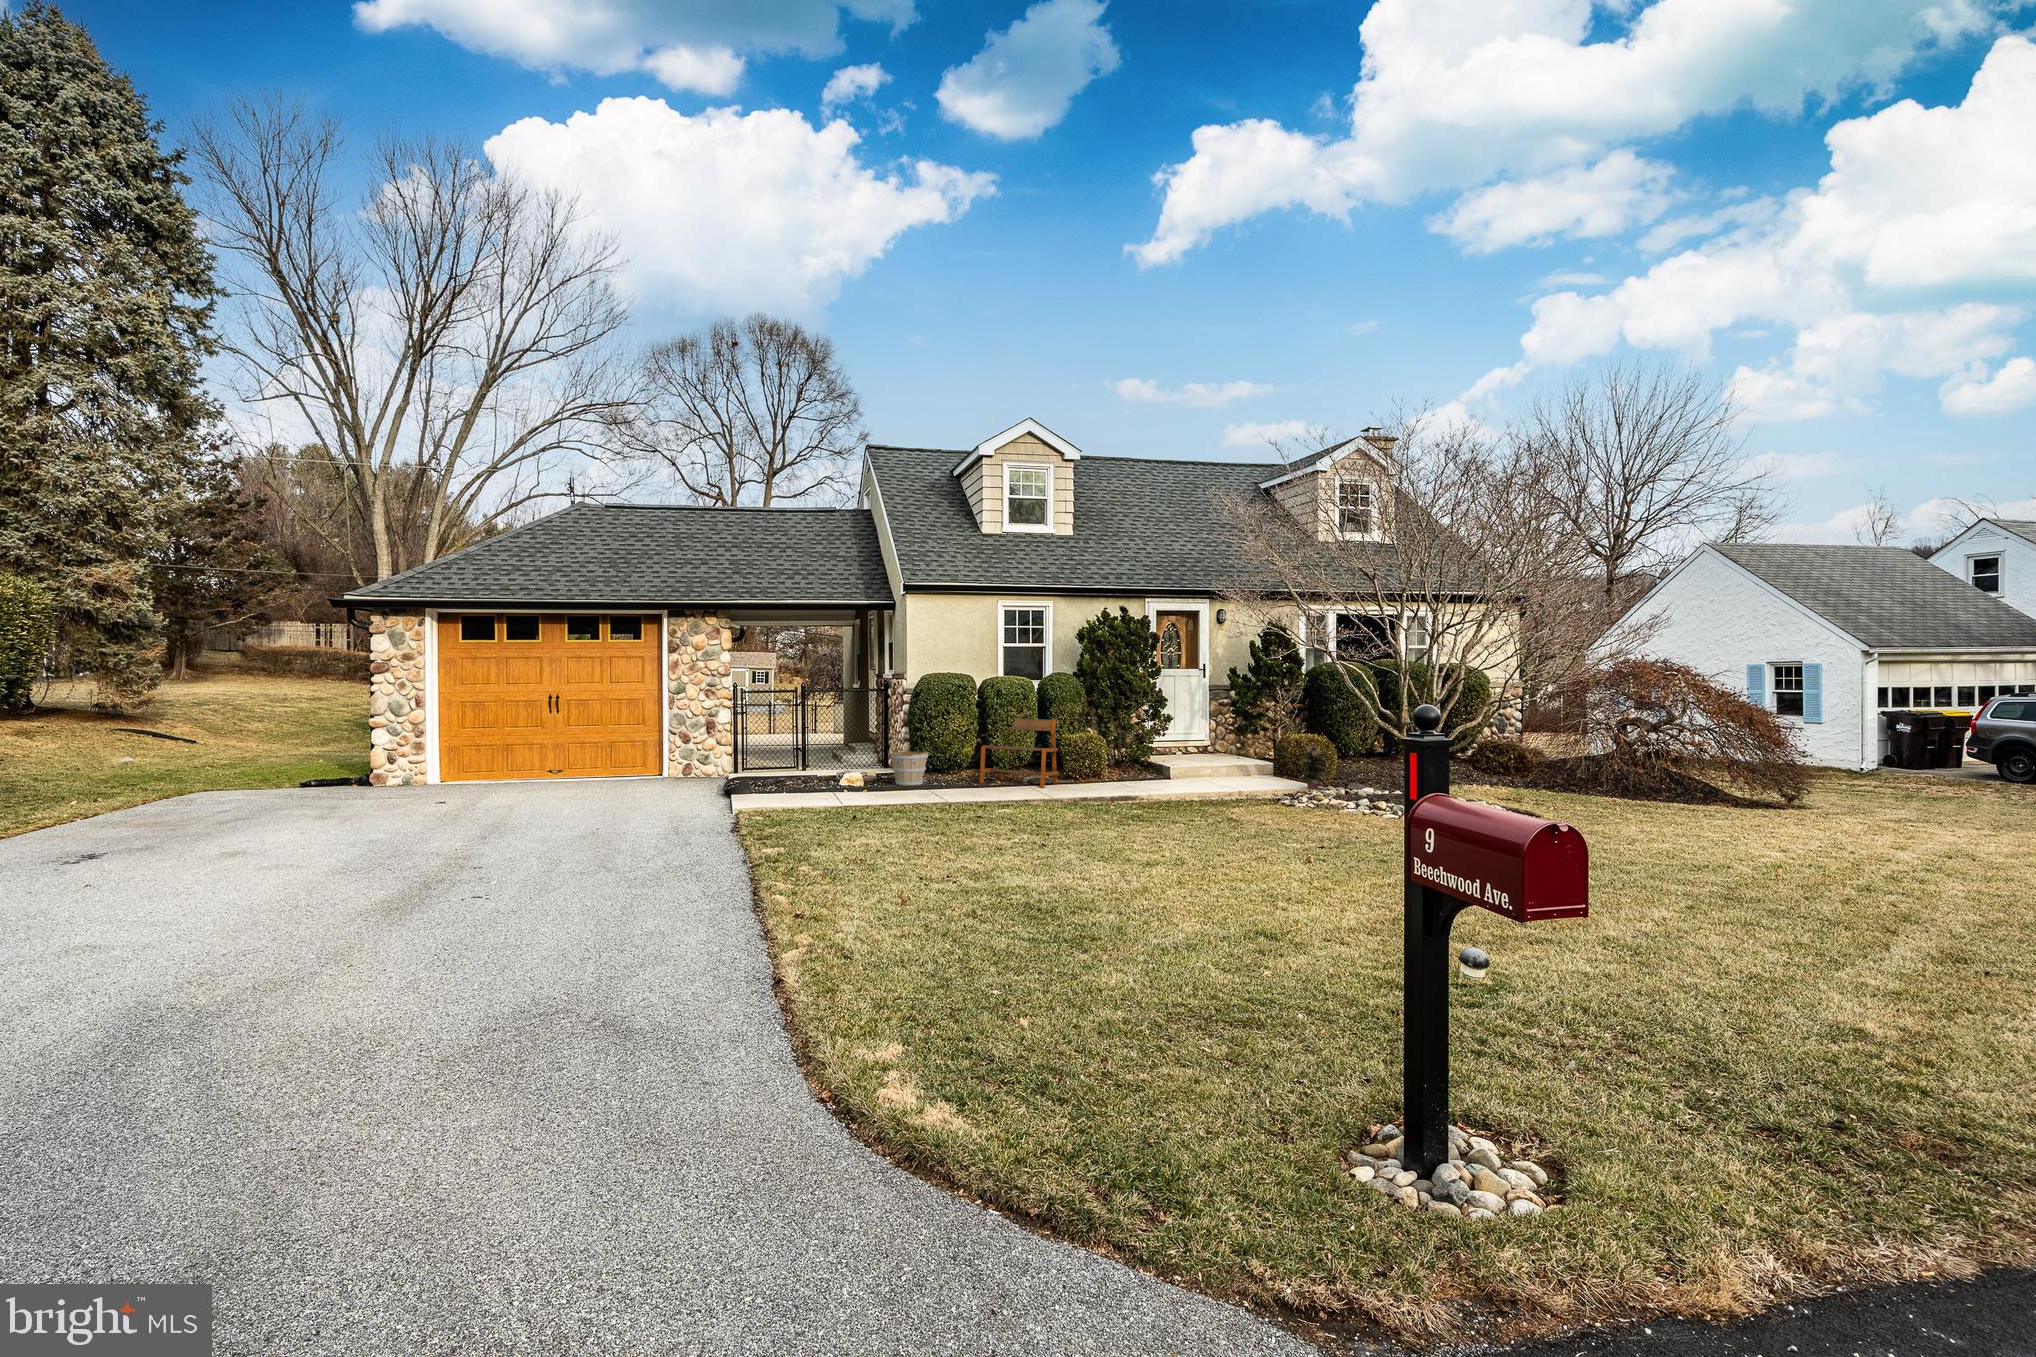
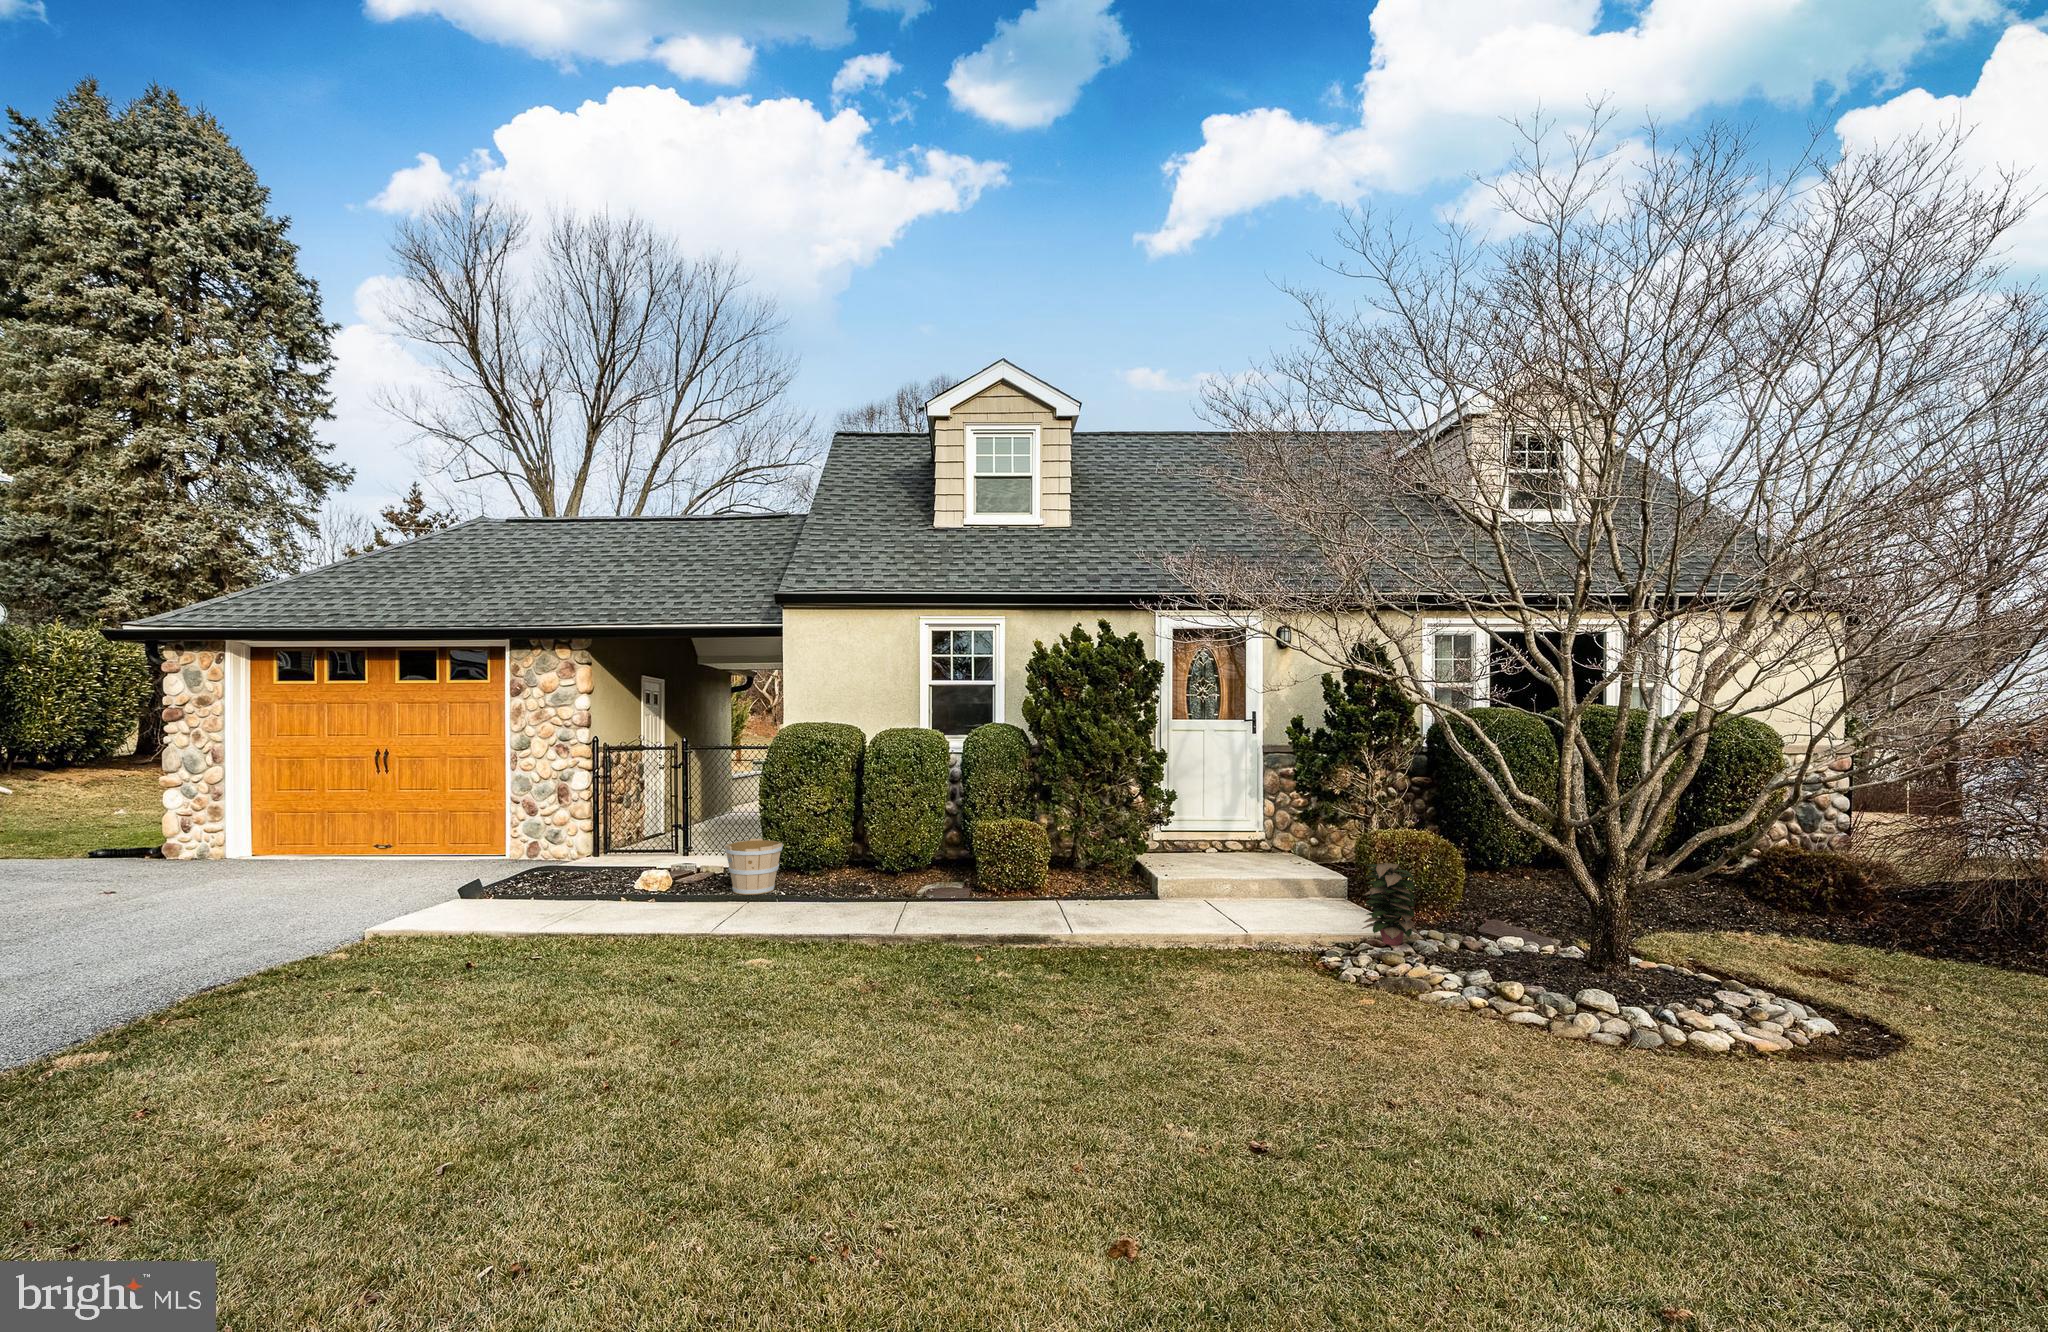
bench: present [980,718,1059,788] -> none [852,792,968,913]

